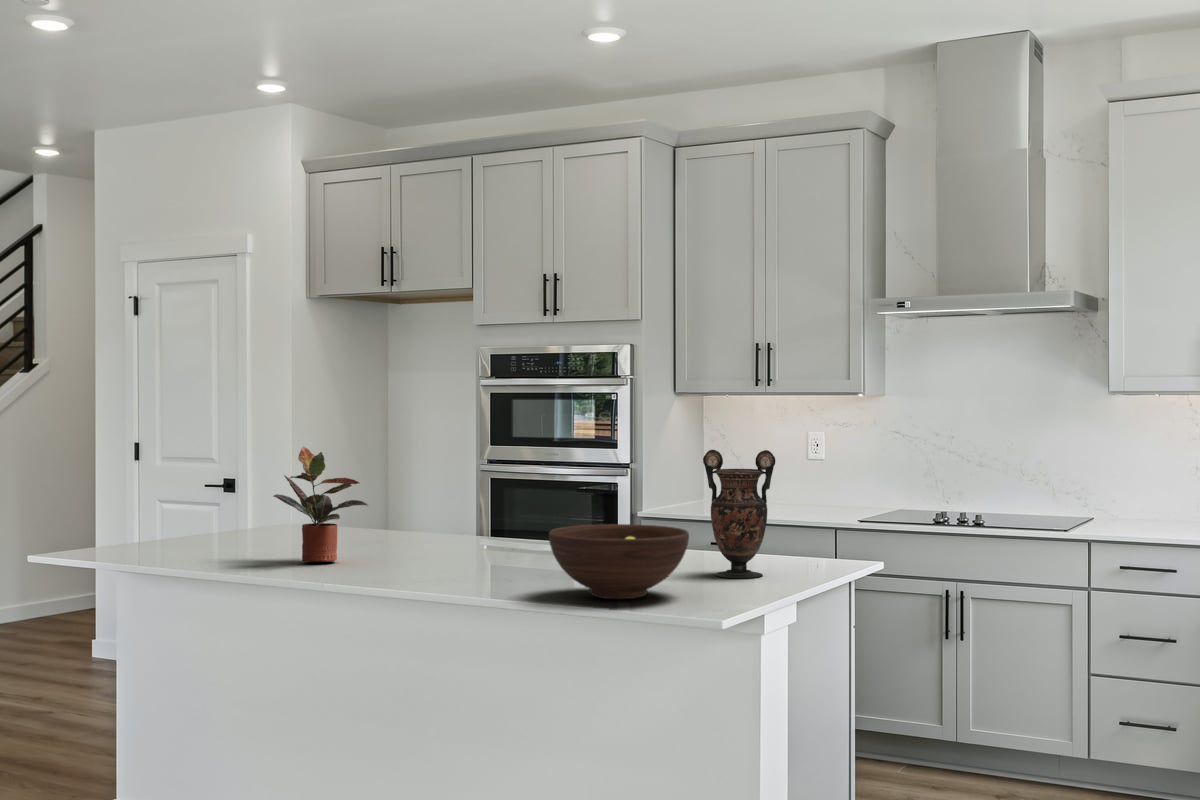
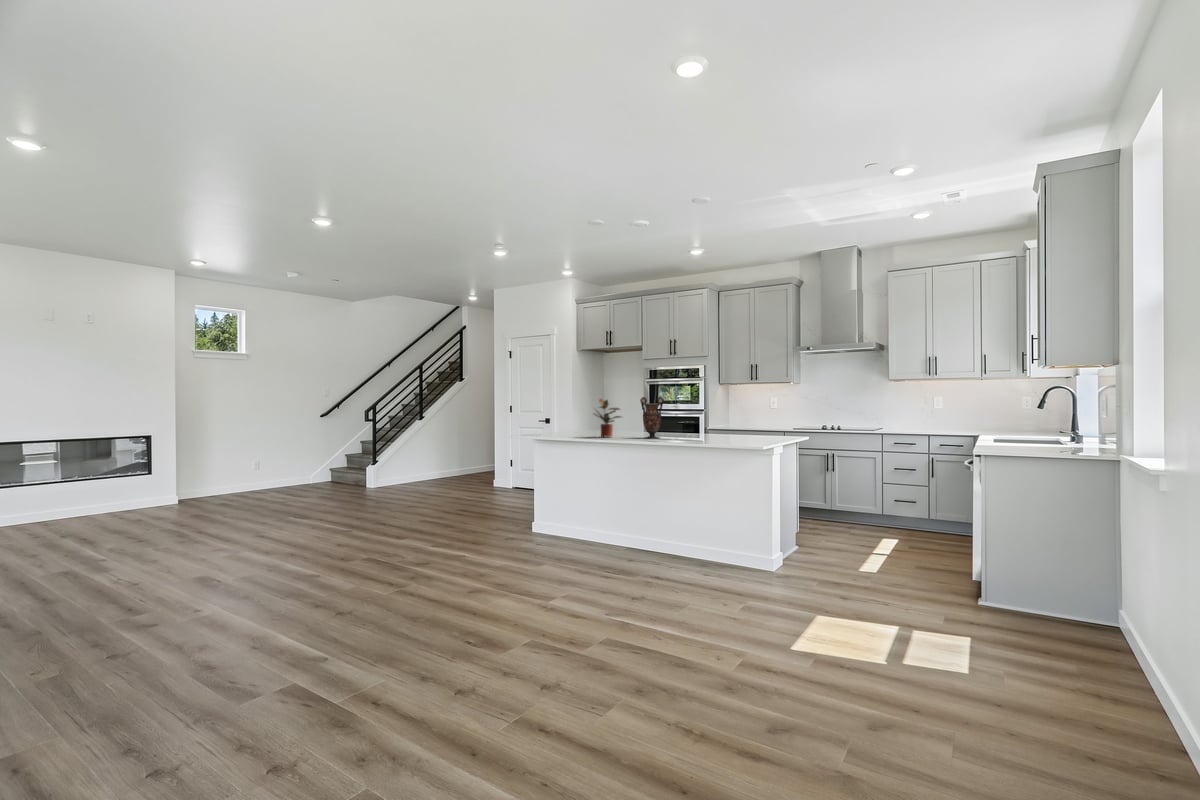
vase: present [703,450,775,578] -> present [640,397,664,438]
fruit bowl: present [549,524,689,599] -> none [694,419,741,442]

